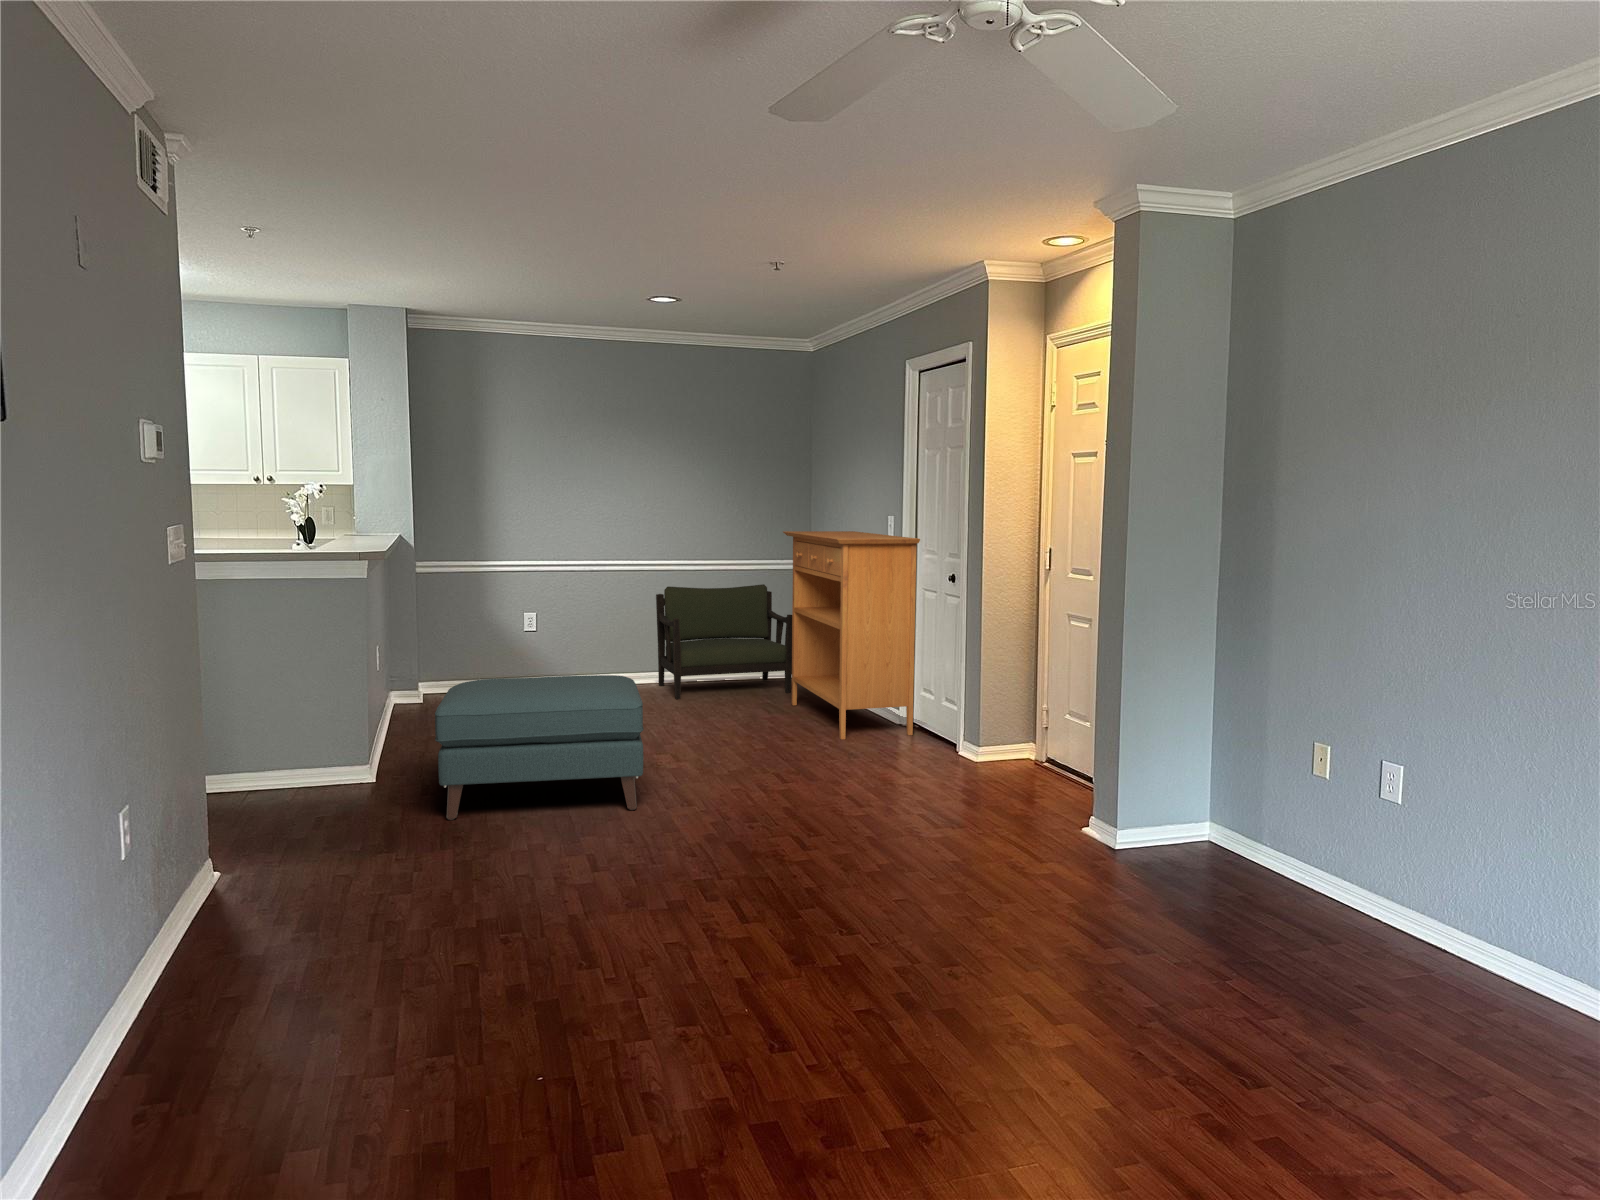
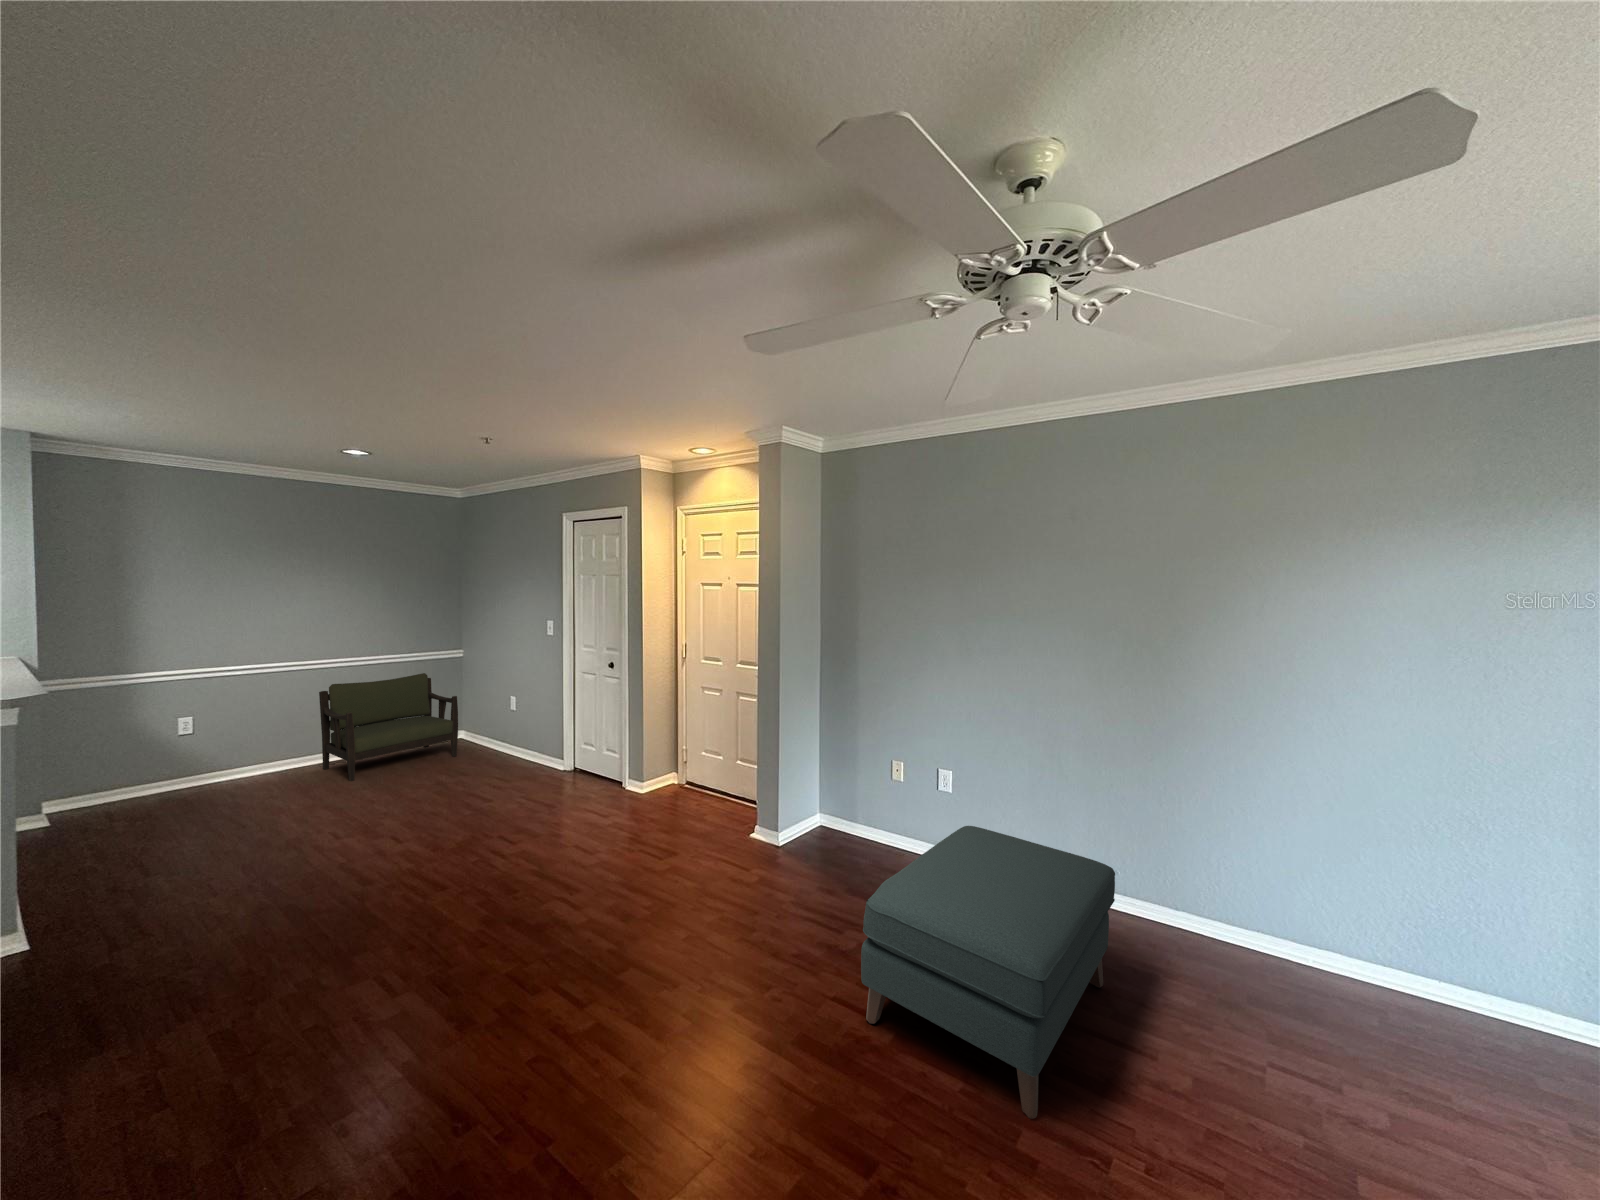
console table: present [783,531,920,739] -> none [454,631,583,794]
ottoman: present [435,675,644,820] -> present [861,826,1115,1119]

